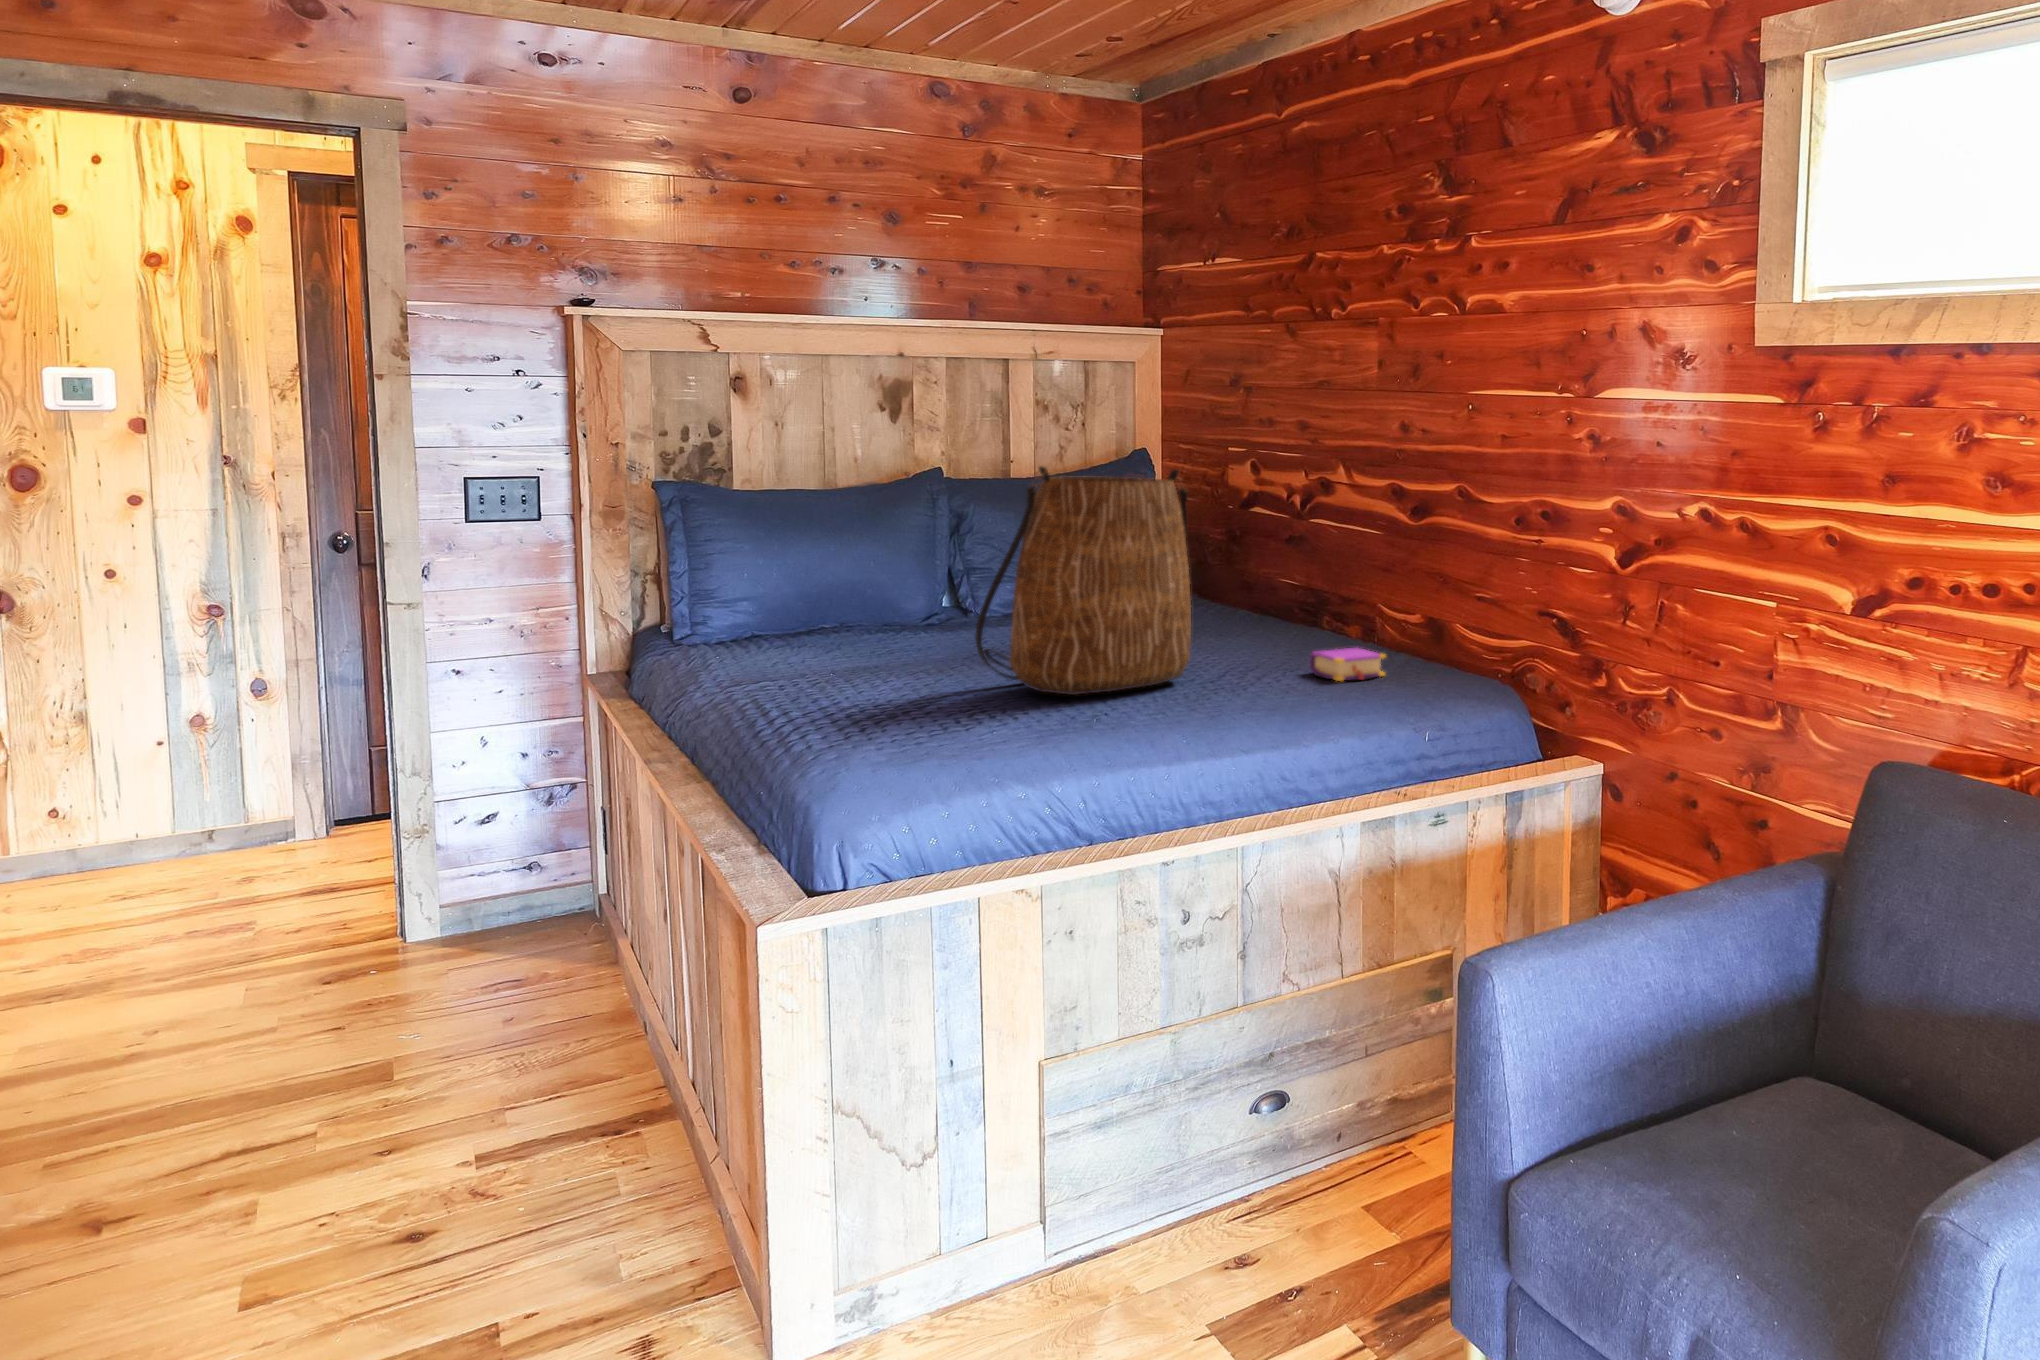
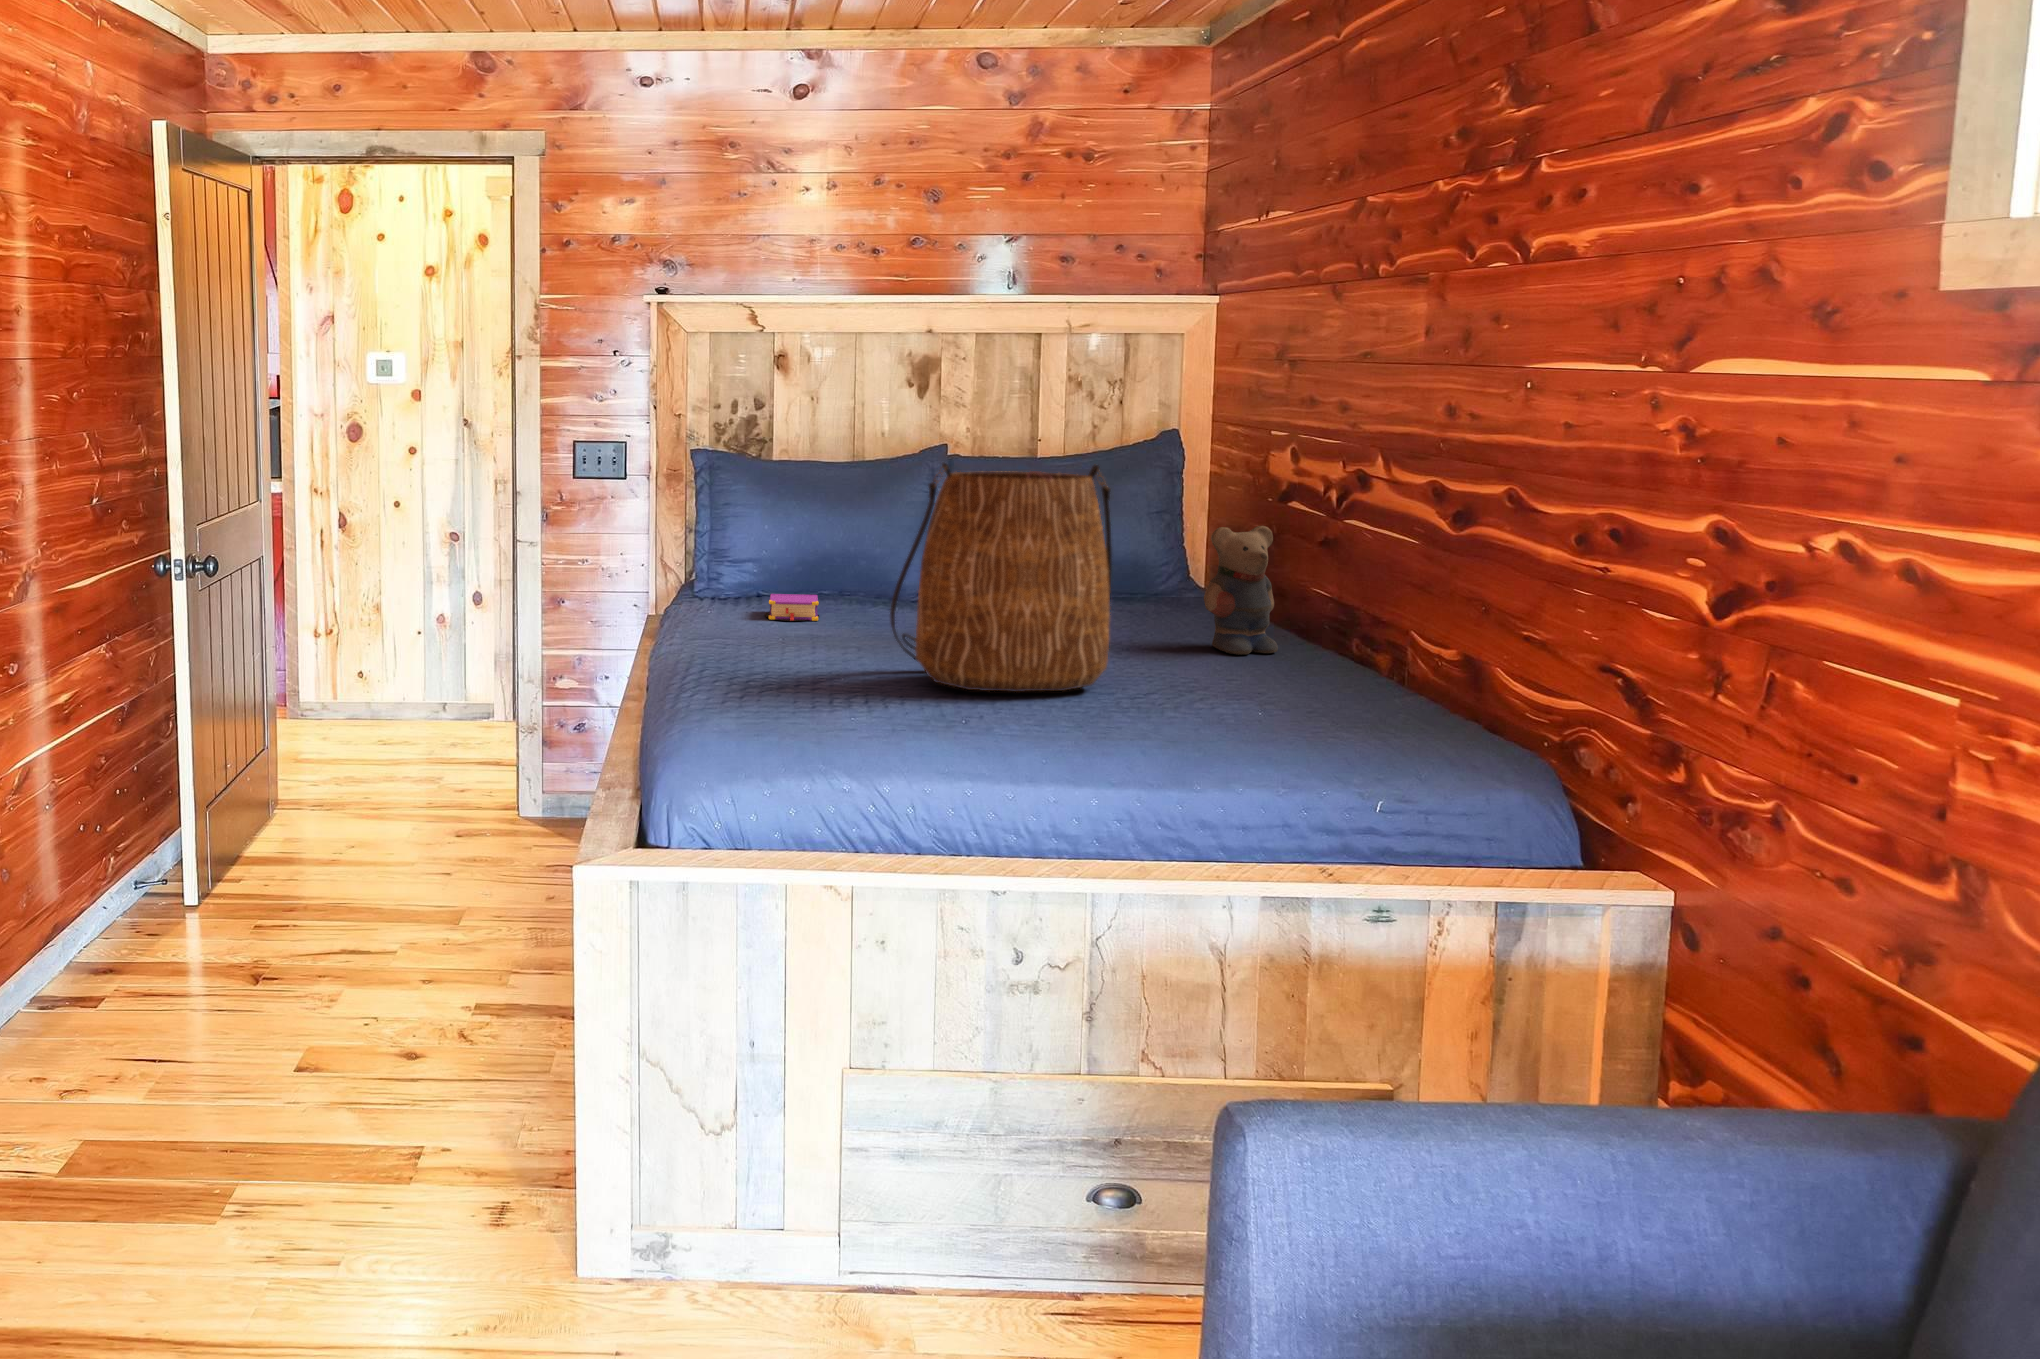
teddy bear: none [1231,527,1287,641] -> present [1204,526,1278,654]
book: present [1310,648,1385,681] -> present [764,594,819,621]

